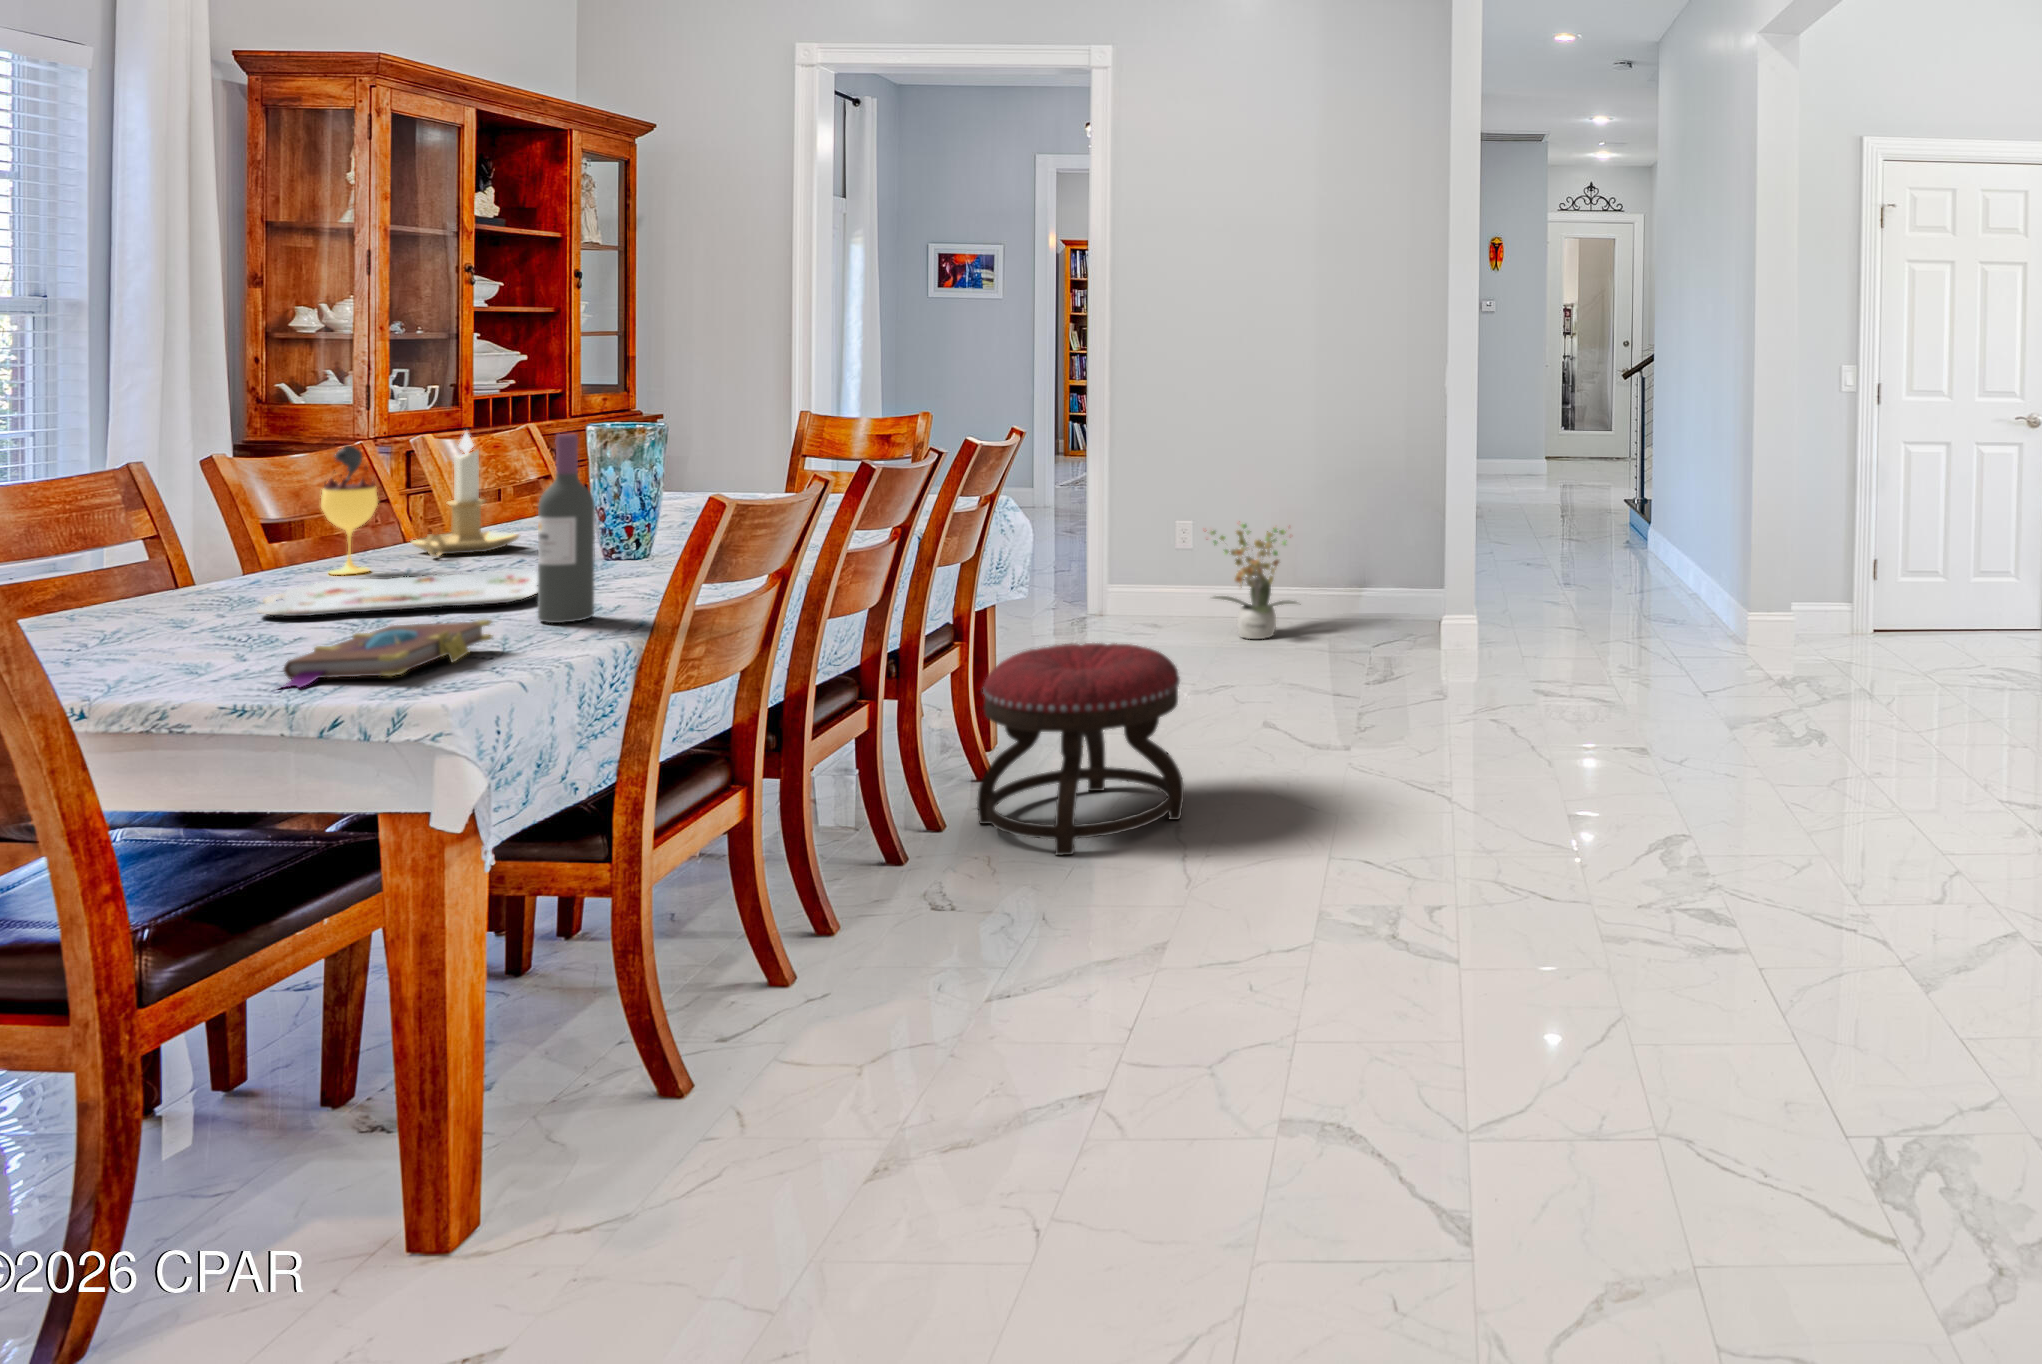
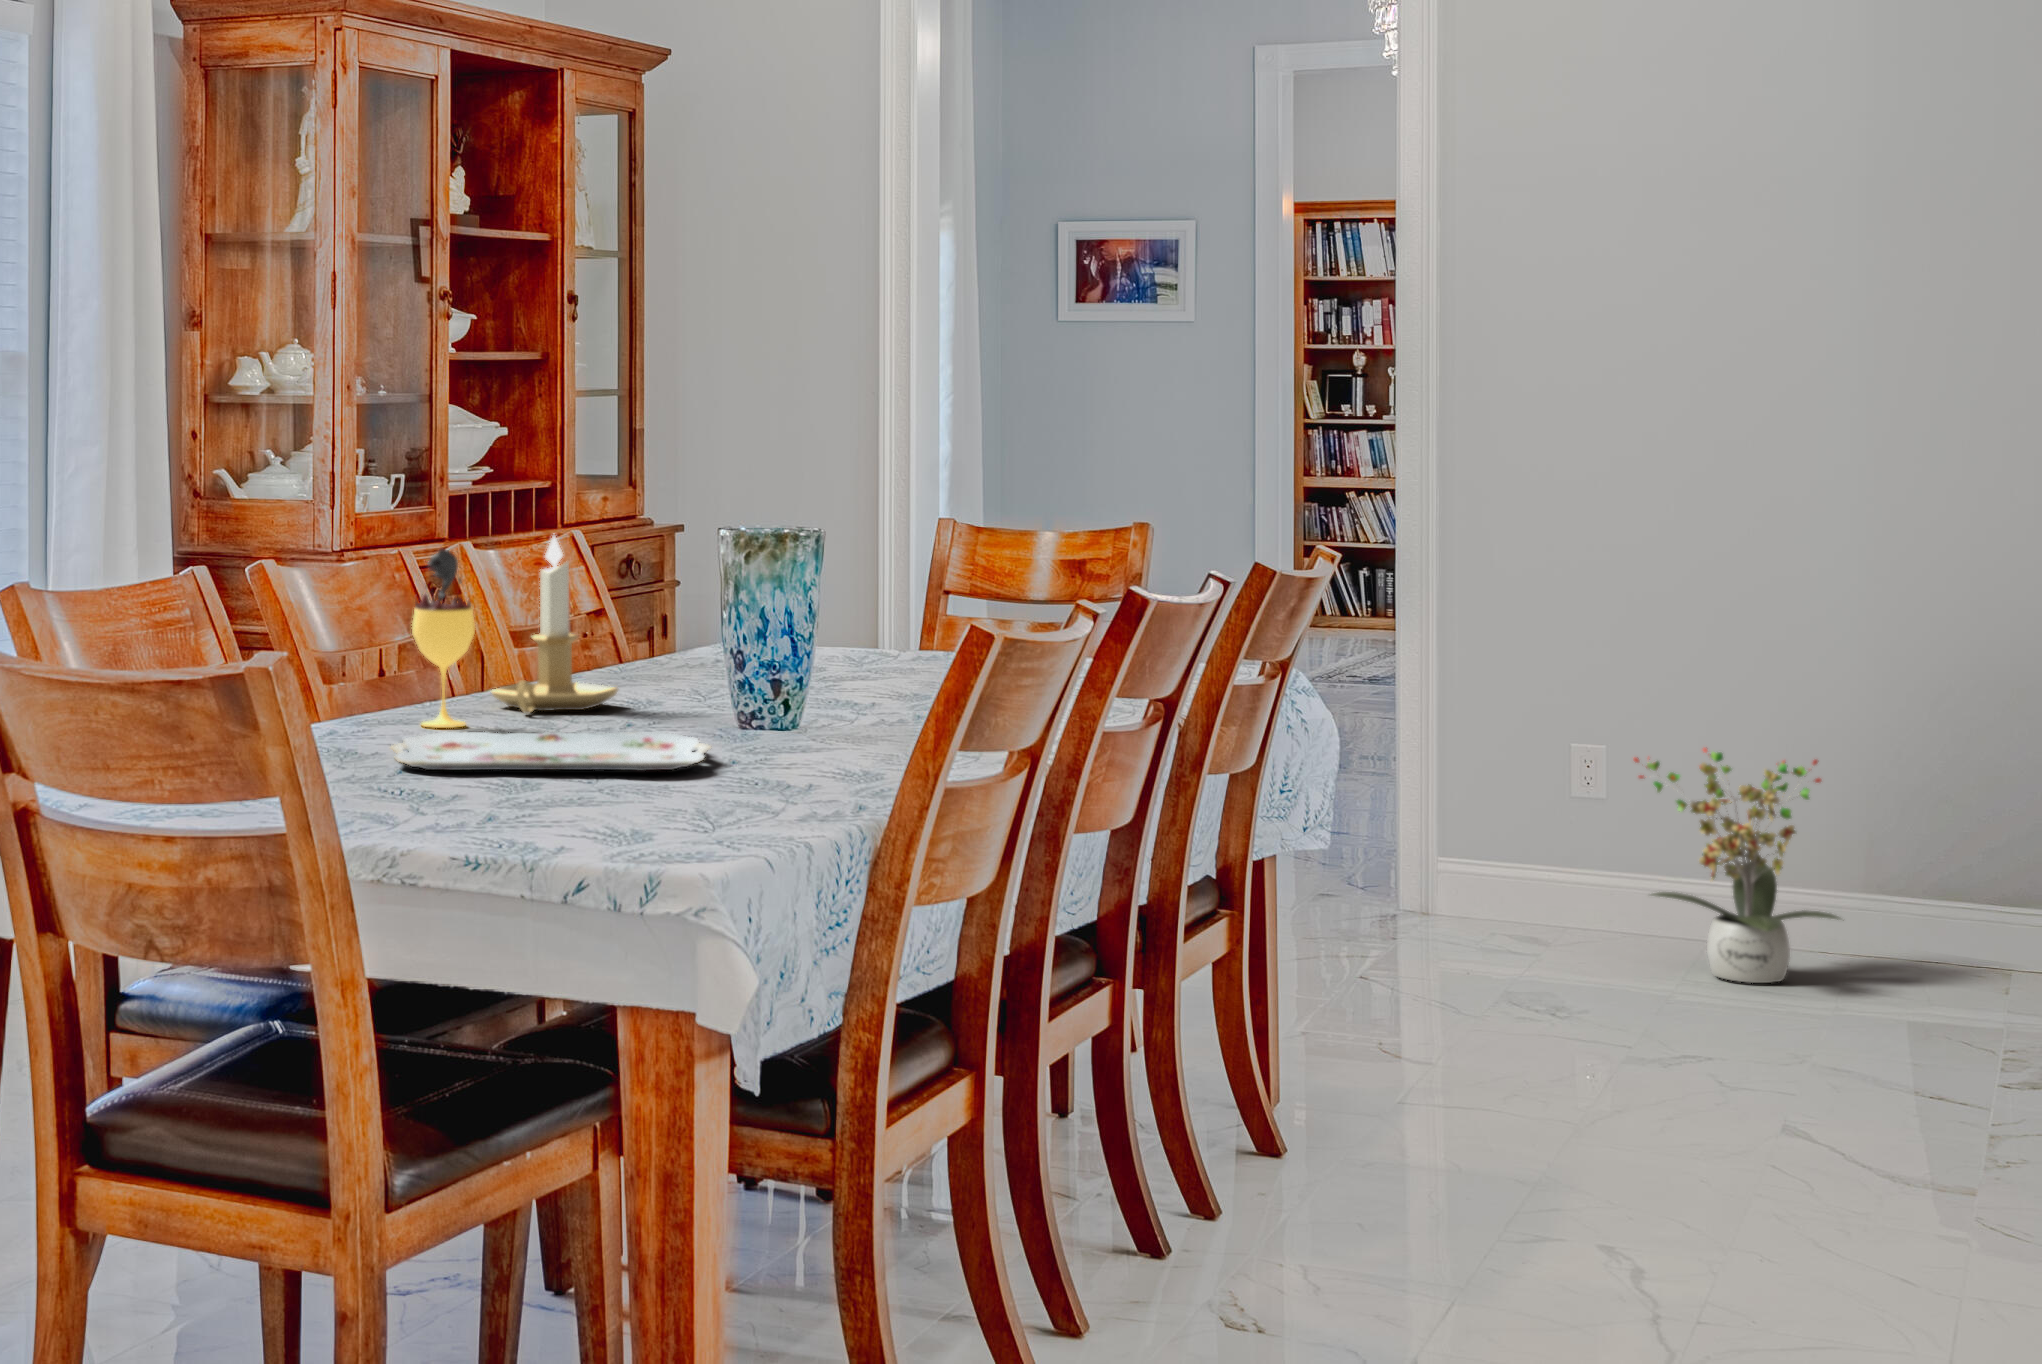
wine bottle: present [538,434,595,623] -> none [725,531,792,797]
book: present [283,620,492,688] -> none [496,779,701,842]
ottoman: present [977,643,1184,855] -> none [1271,929,1641,1286]

